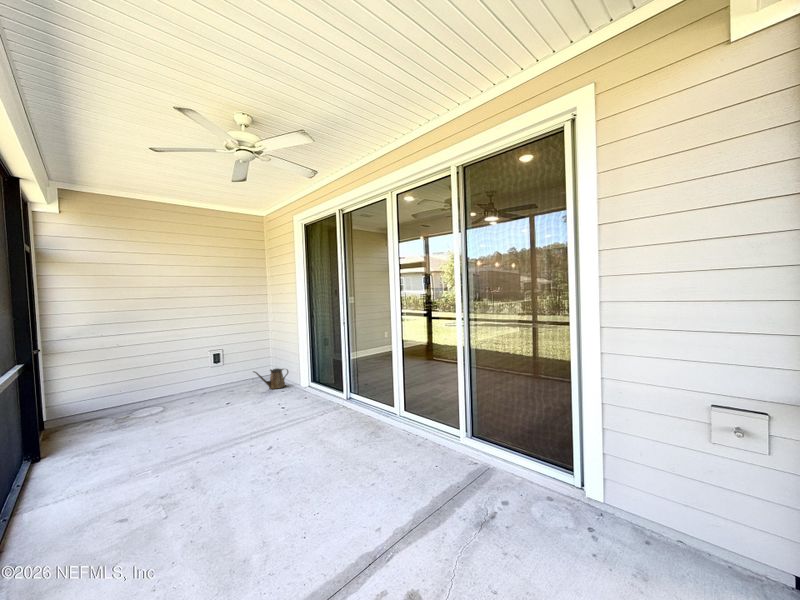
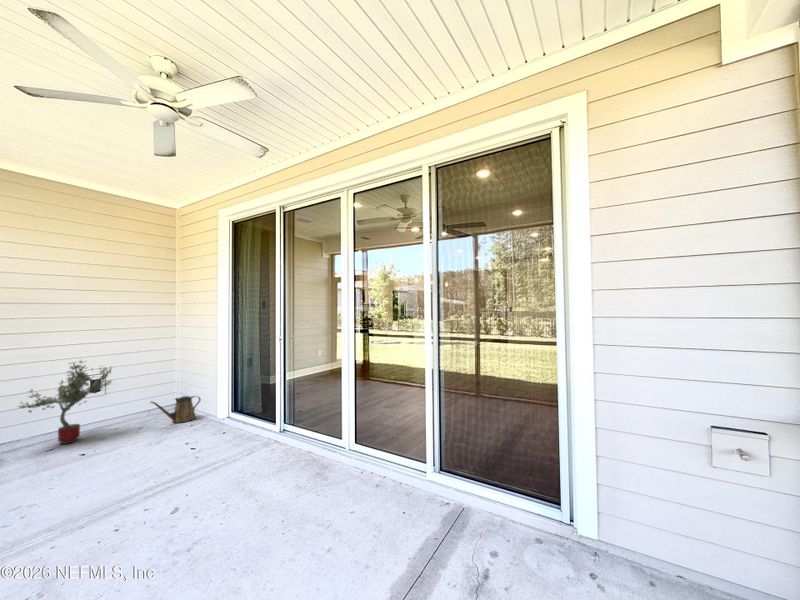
potted tree: none [171,338,227,399] -> present [19,361,112,444]

